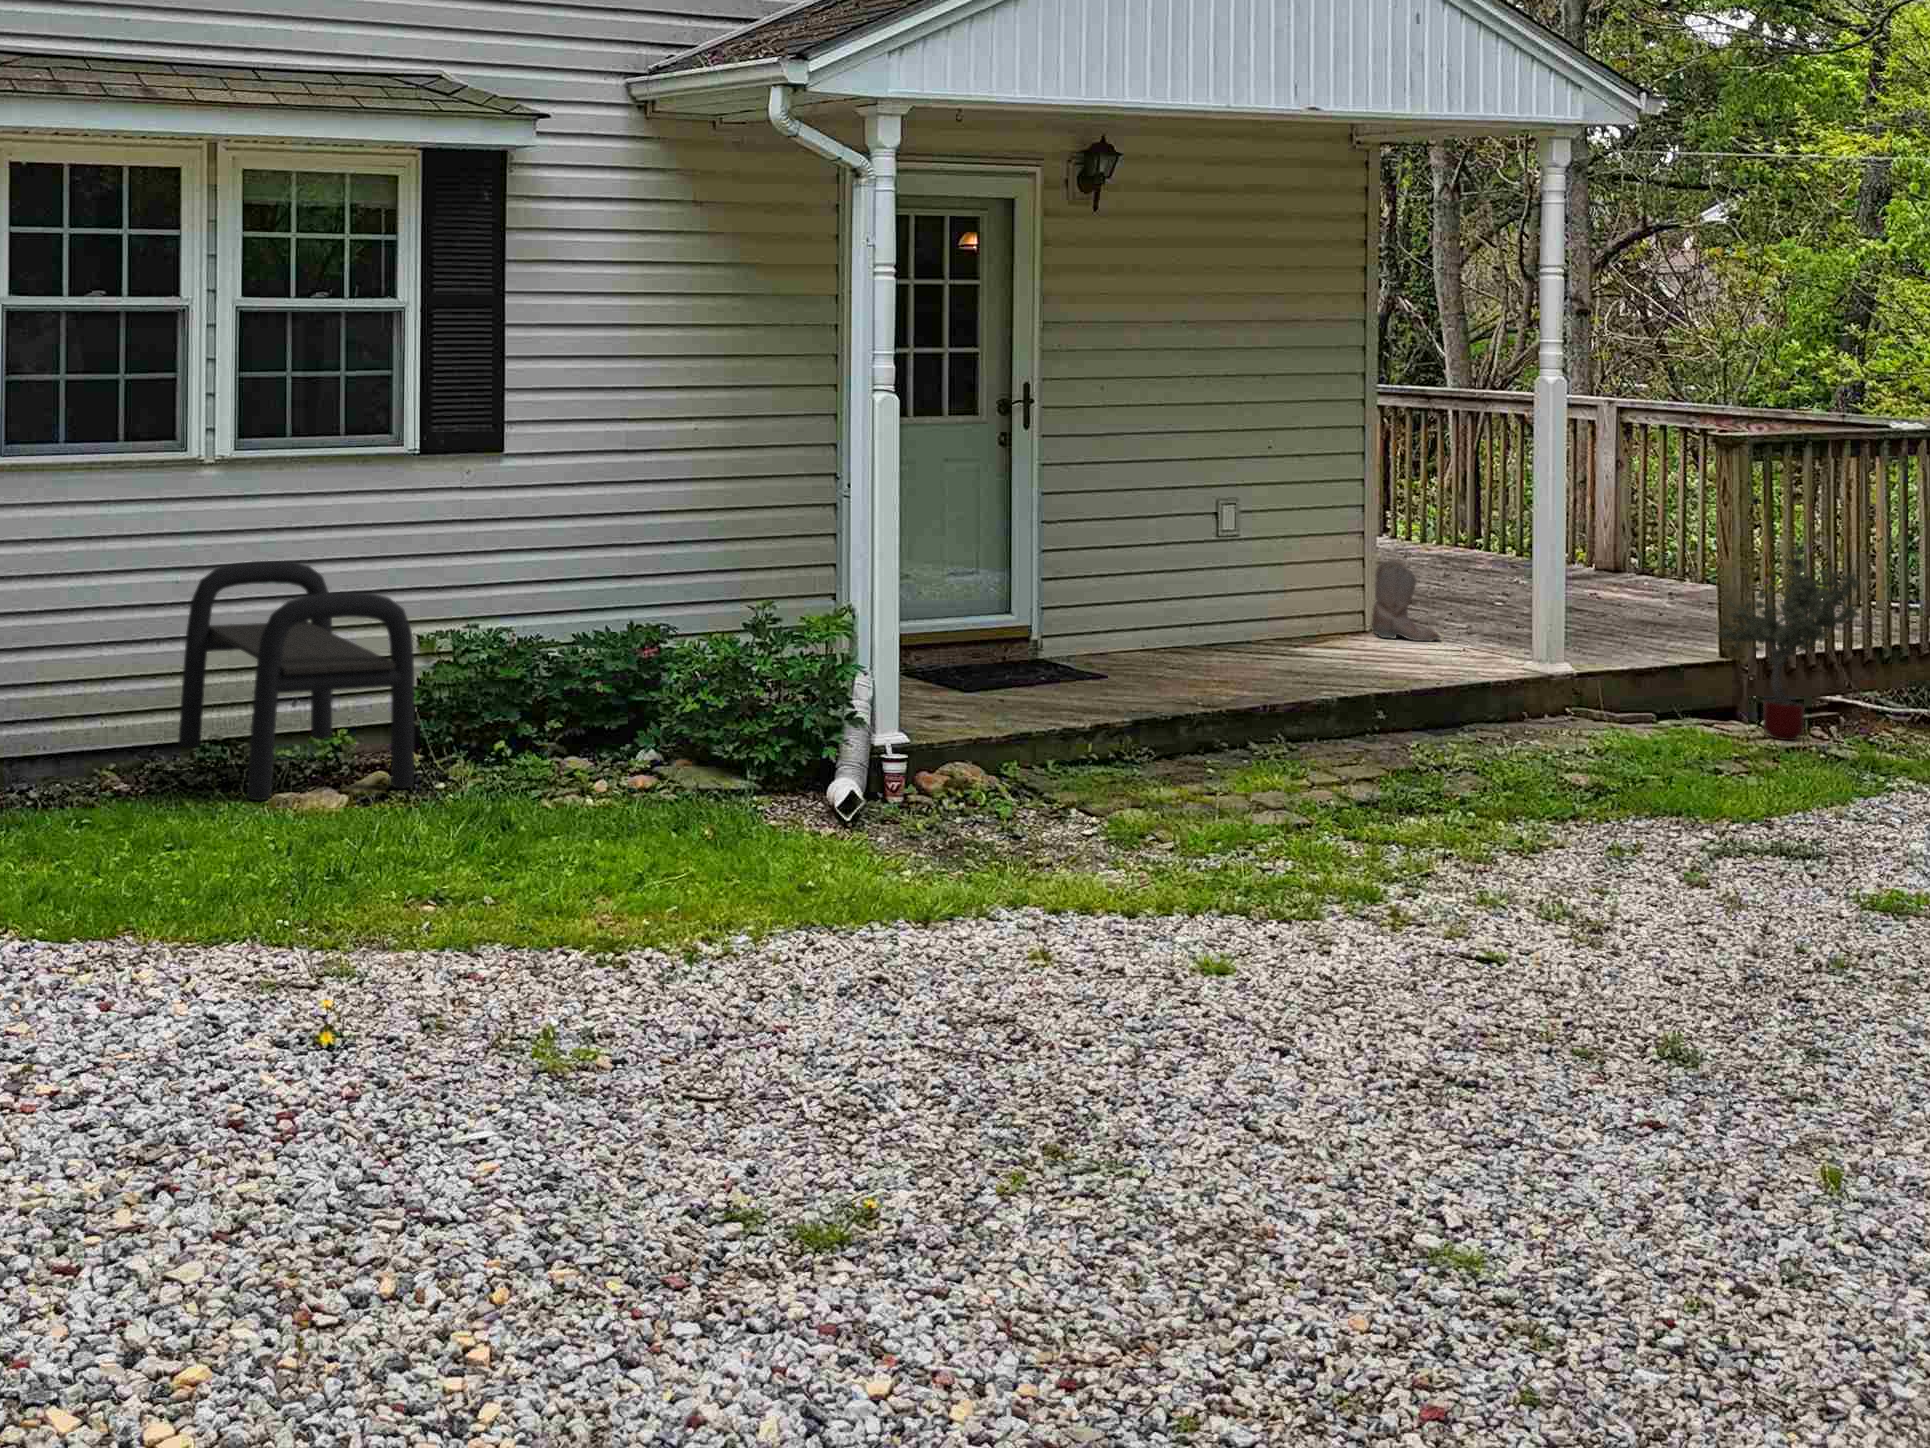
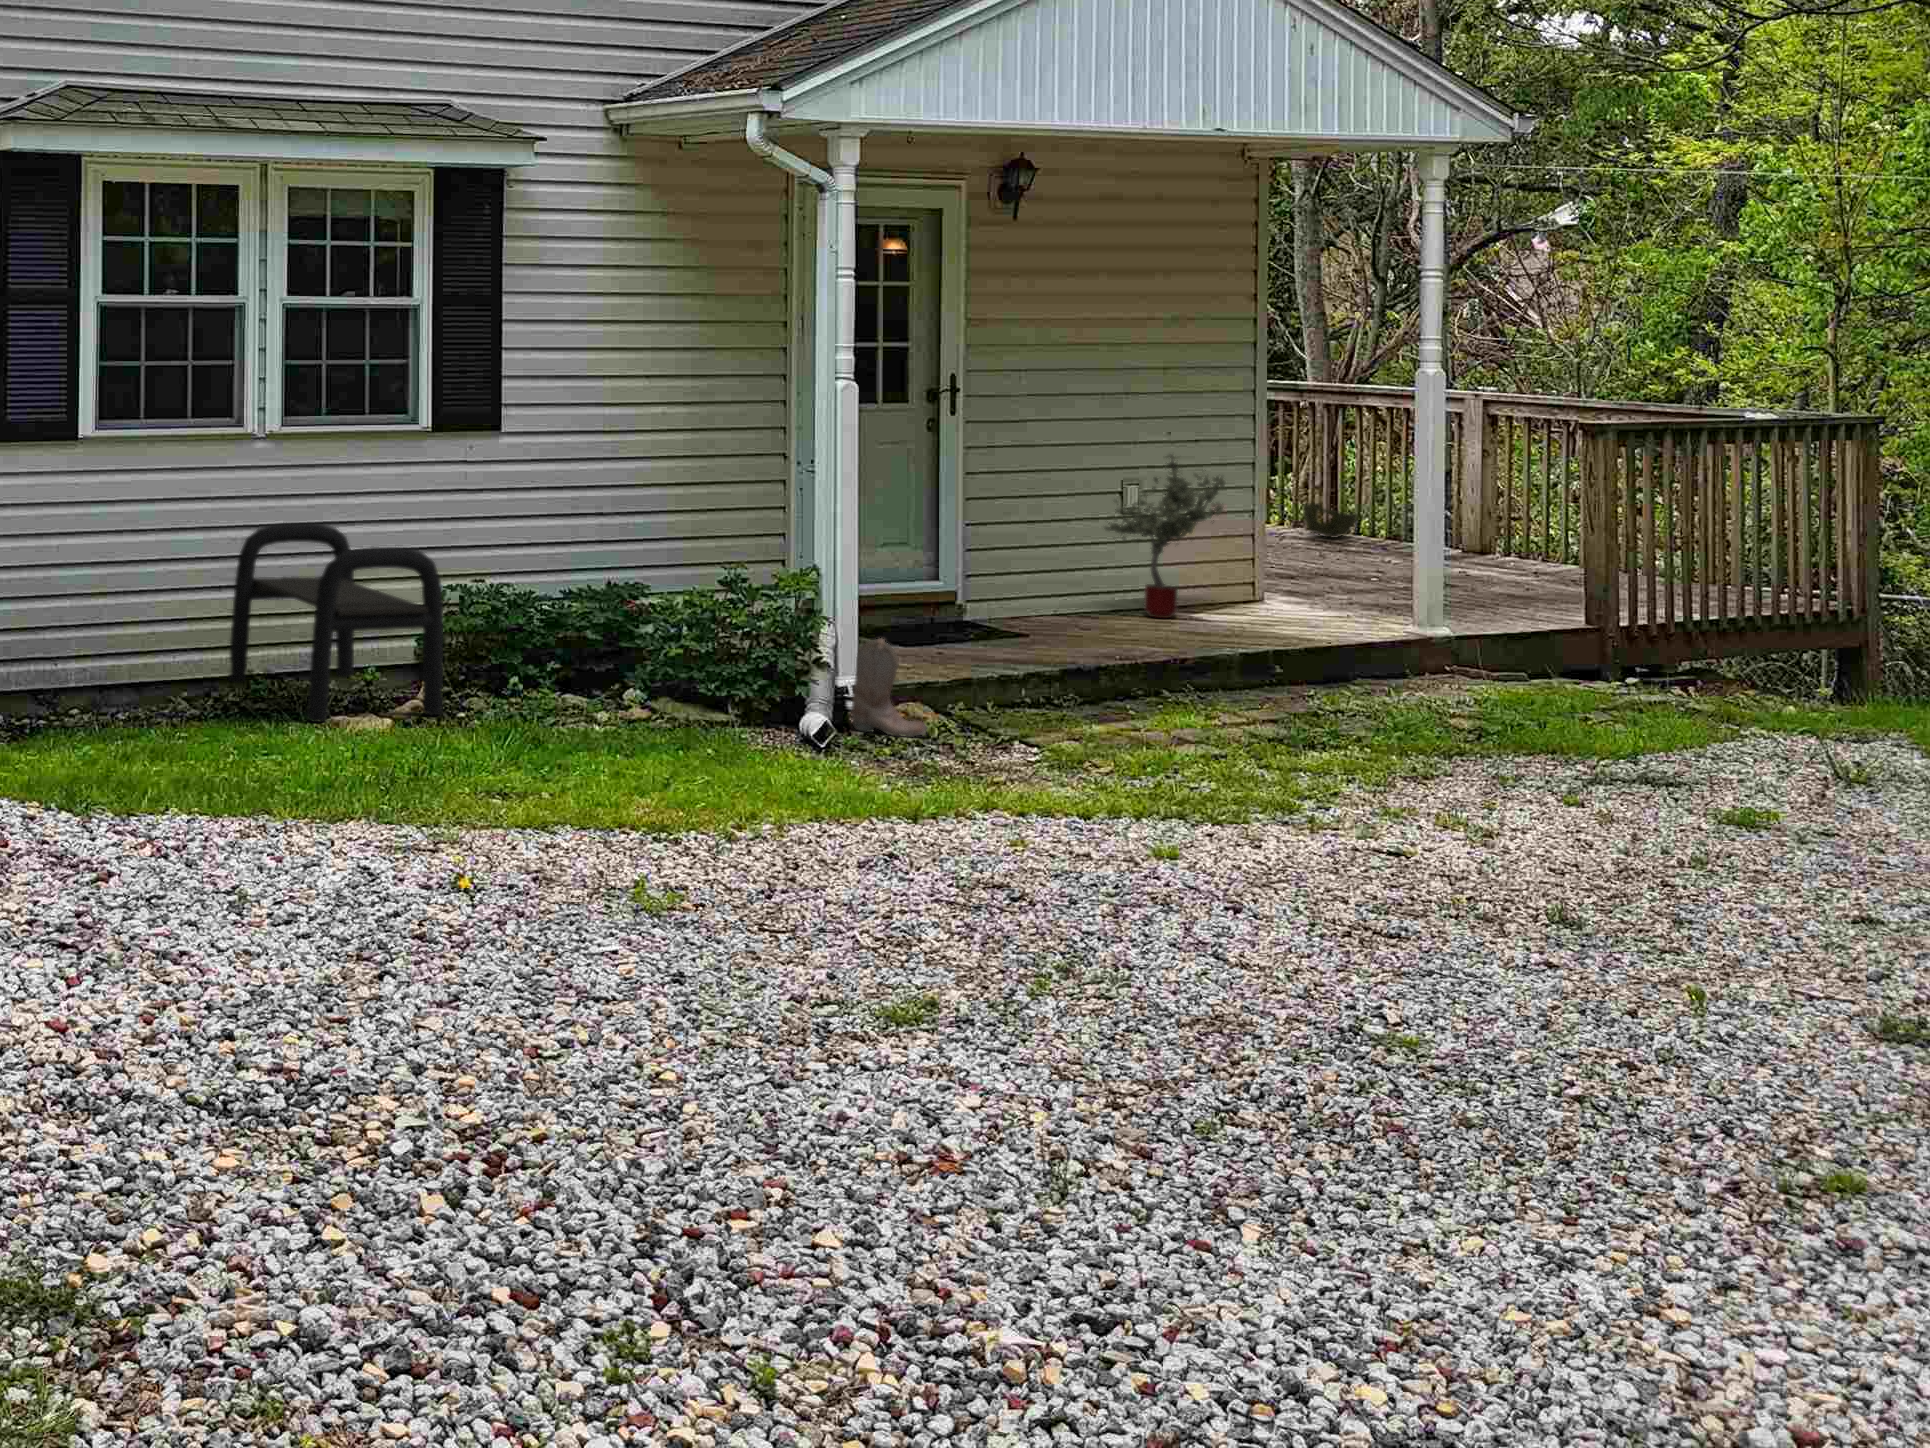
woven basket: none [1431,518,1494,557] -> present [1303,503,1357,538]
potted tree: present [1718,548,1859,740] -> present [1105,454,1225,618]
boots: present [1372,560,1441,642] -> present [851,639,927,737]

